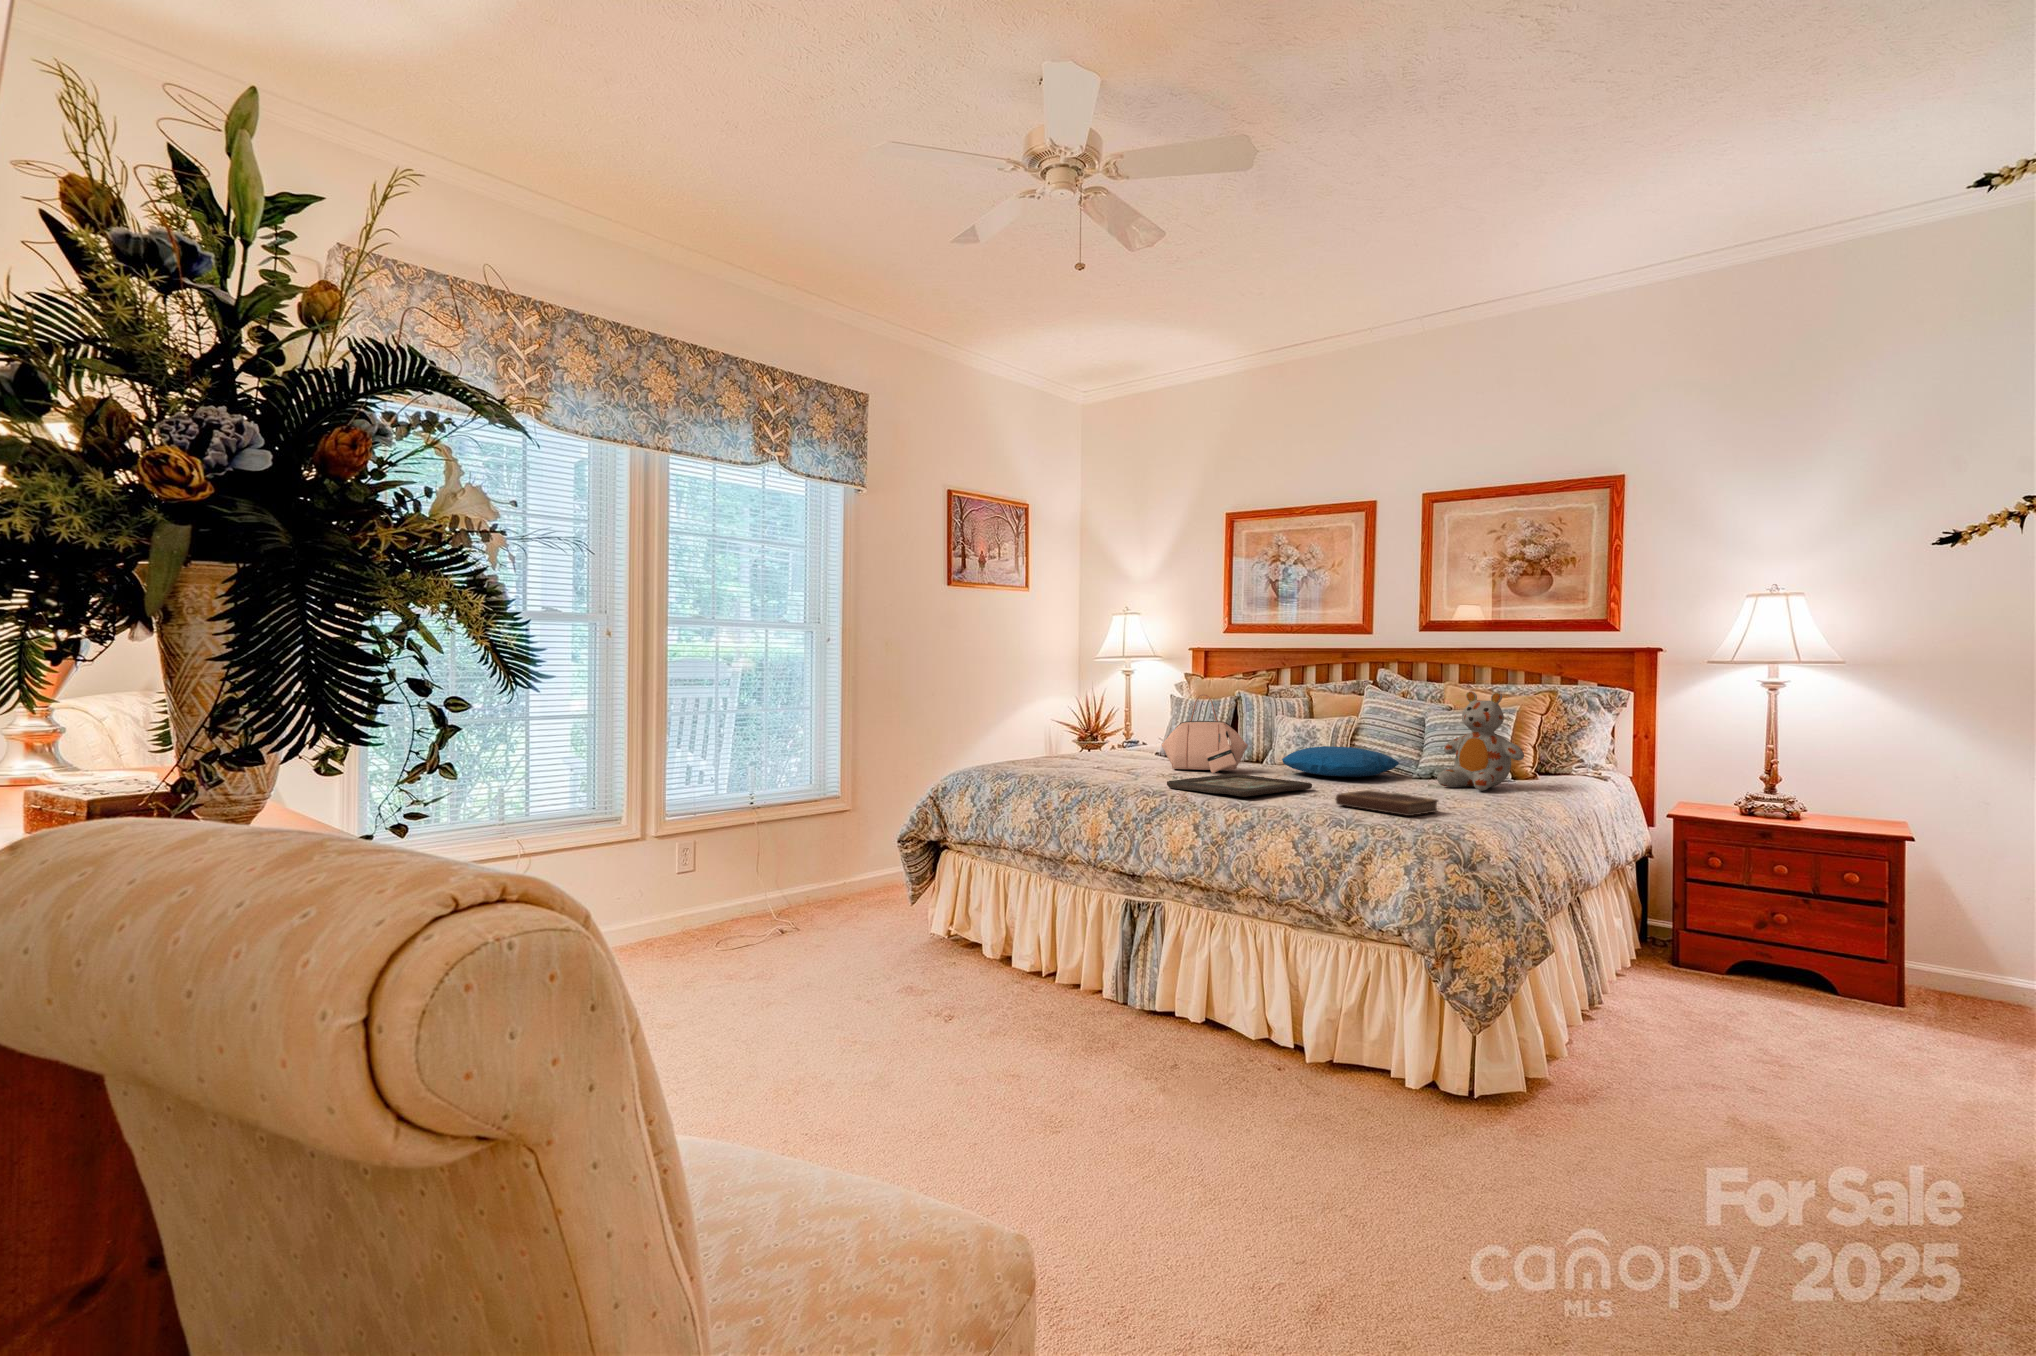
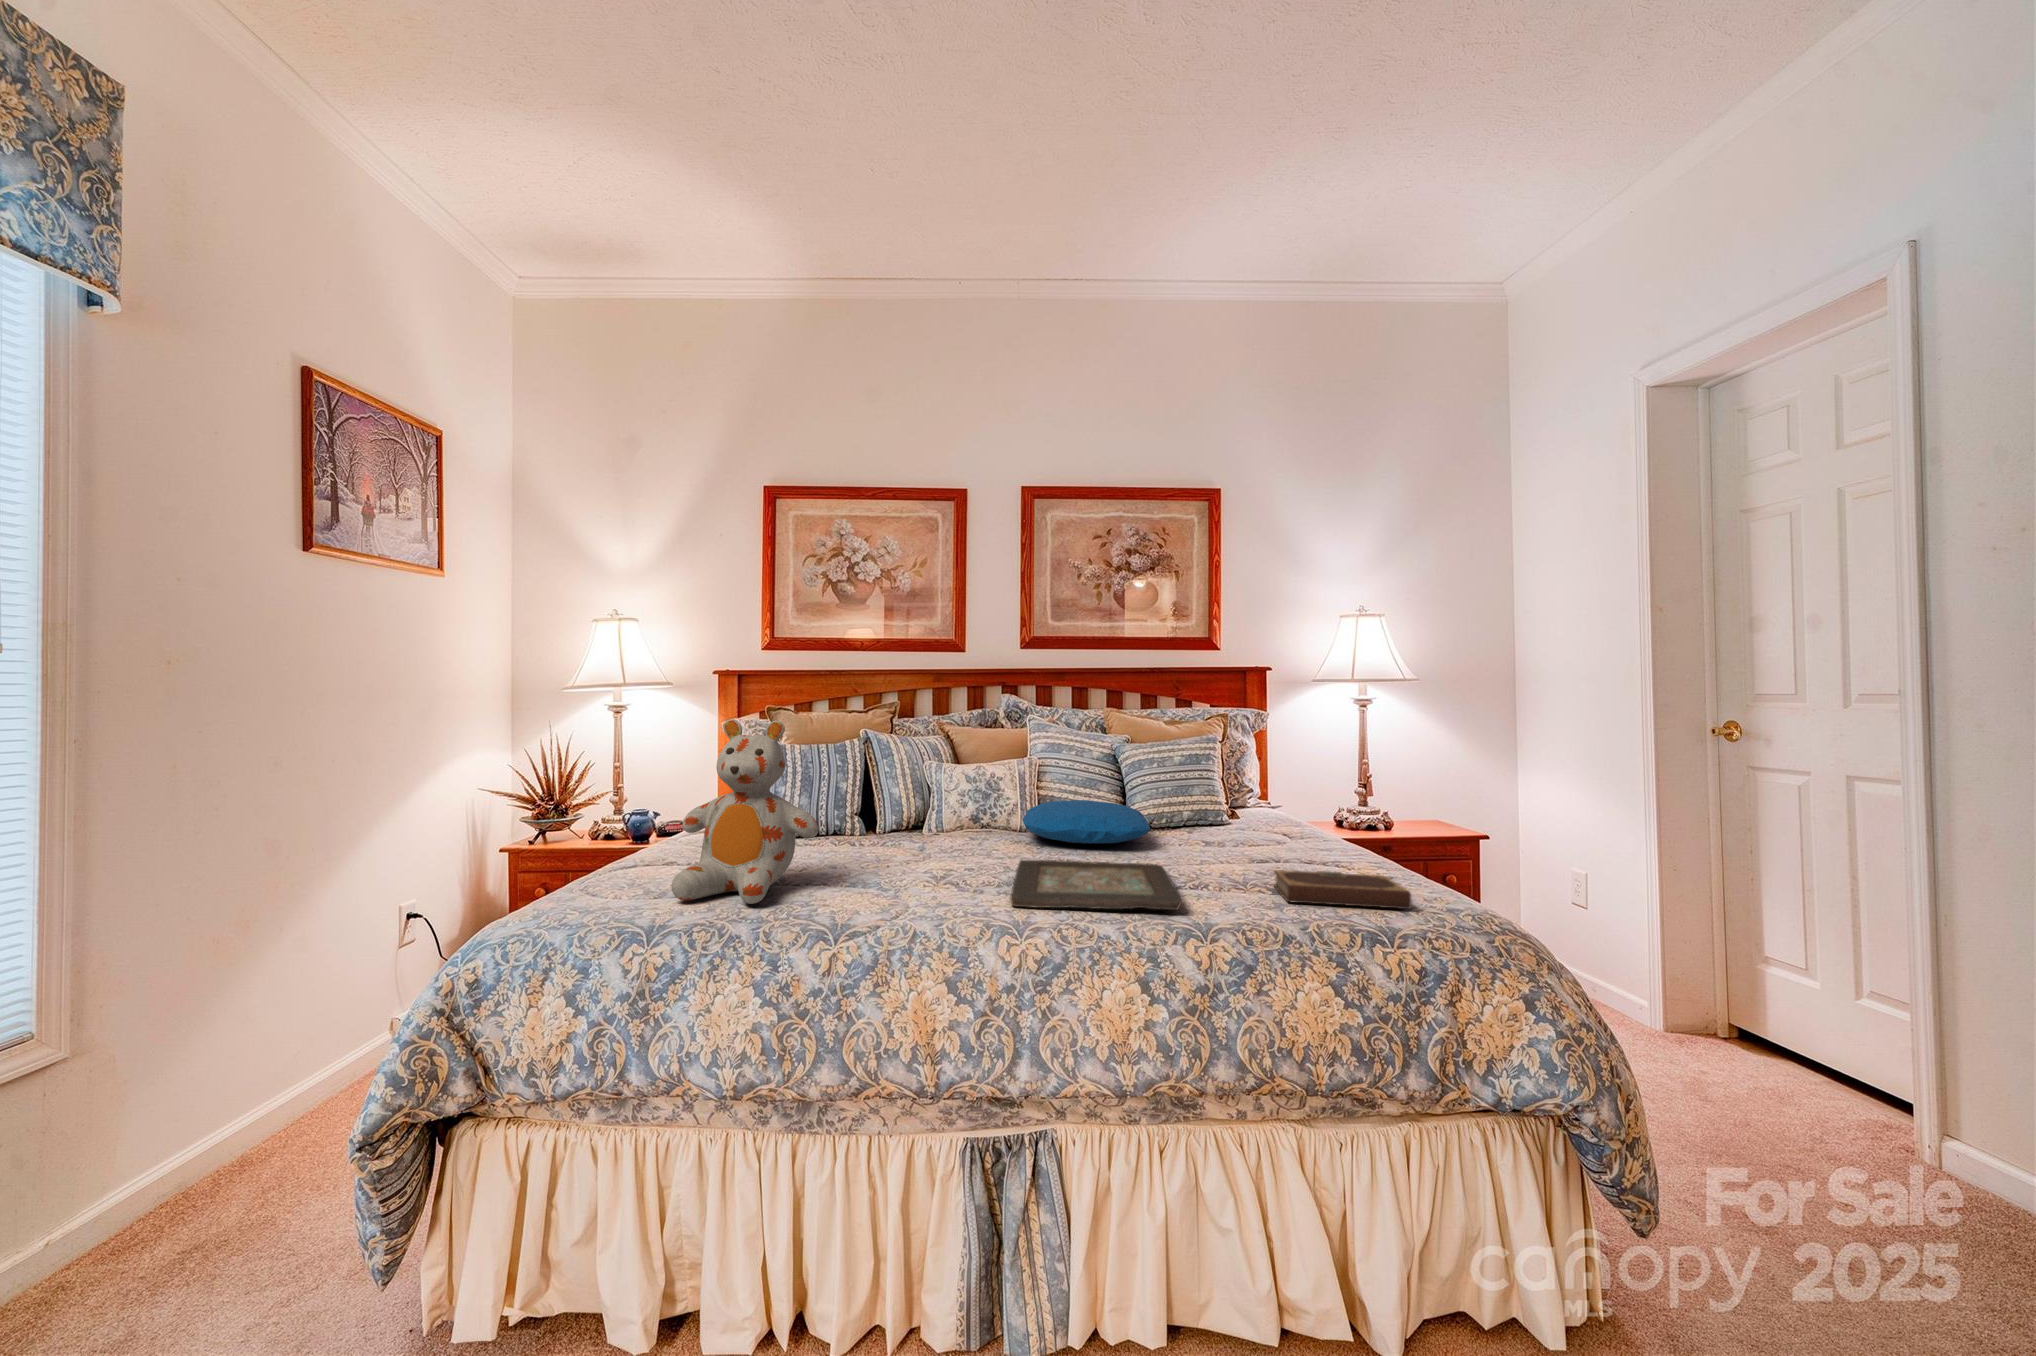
stuffed bear: present [1437,691,1524,791] -> present [672,719,819,904]
handbag: present [1162,694,1248,773] -> none [864,734,990,859]

